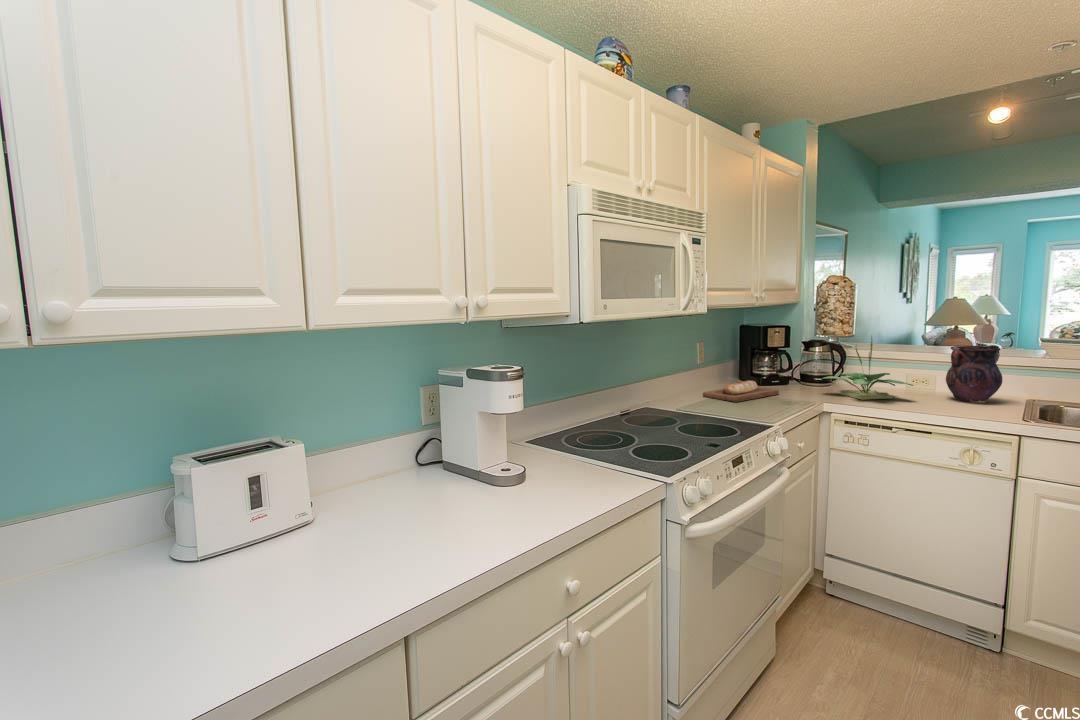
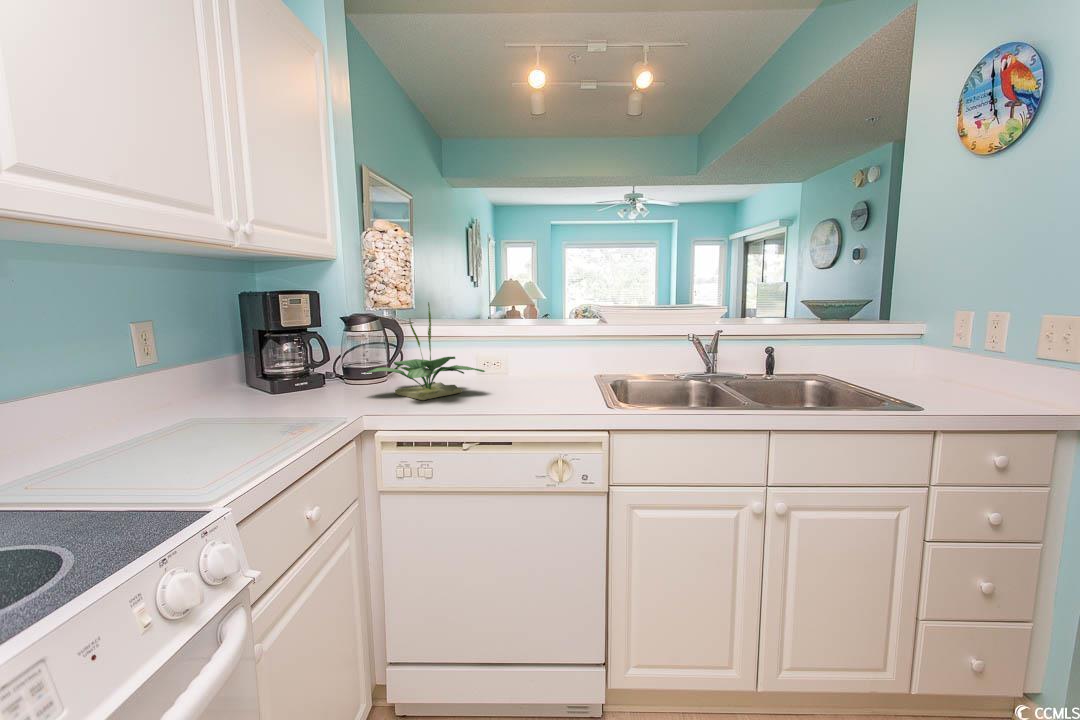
vase: present [946,345,1002,402] -> none [518,313,573,385]
bread loaf: present [703,380,779,402] -> none [117,389,296,442]

